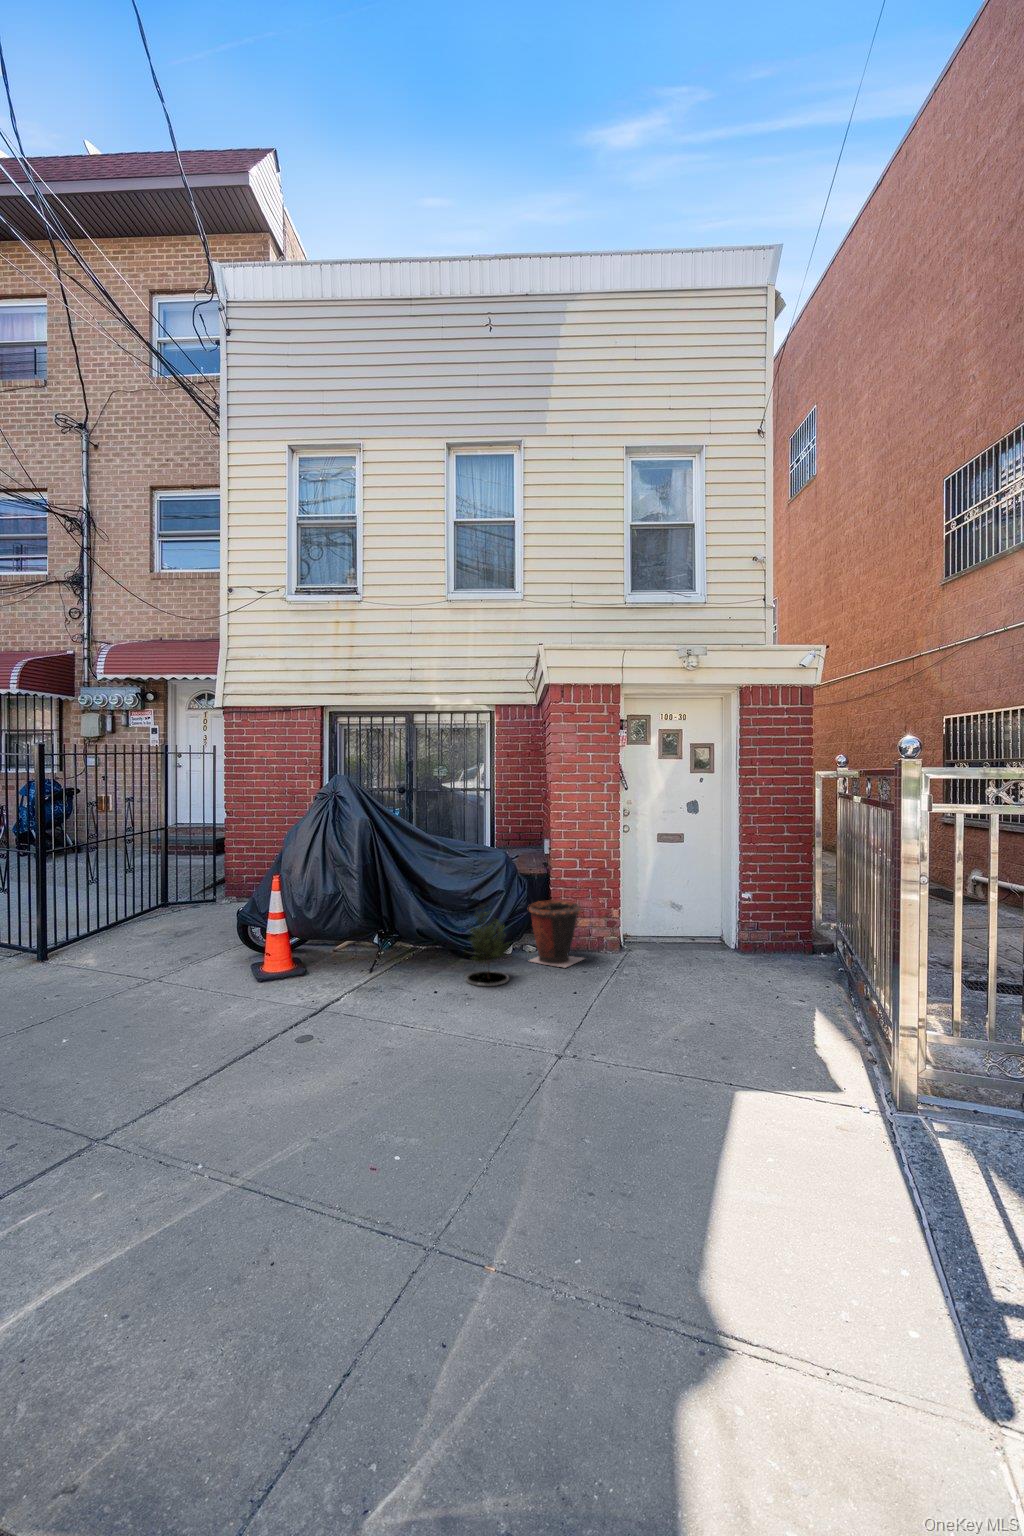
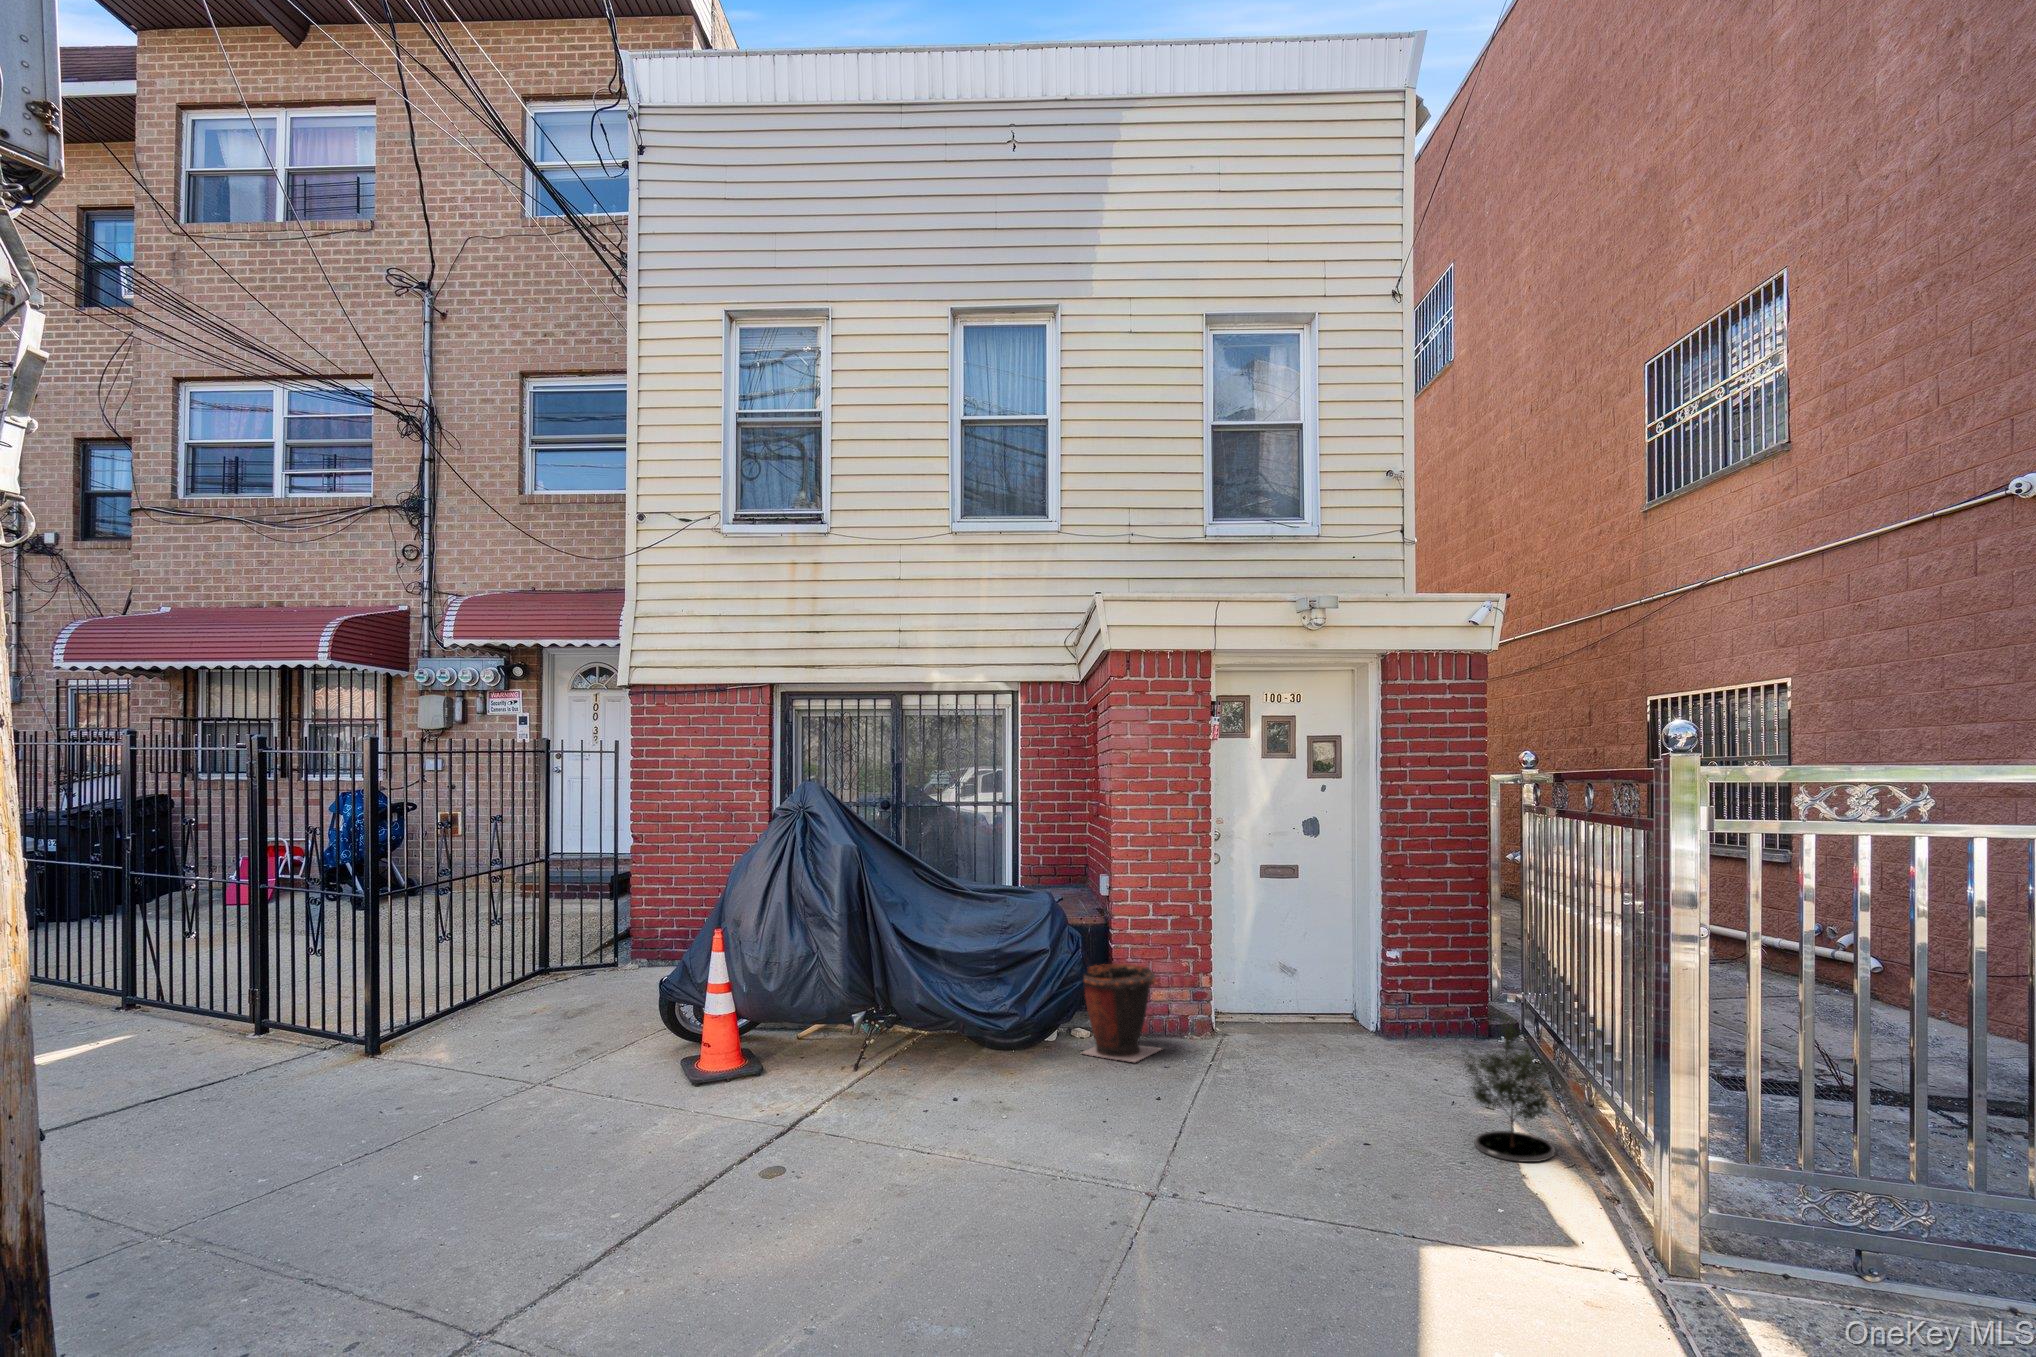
potted tree: present [466,908,509,986] -> present [1461,1012,1555,1162]

